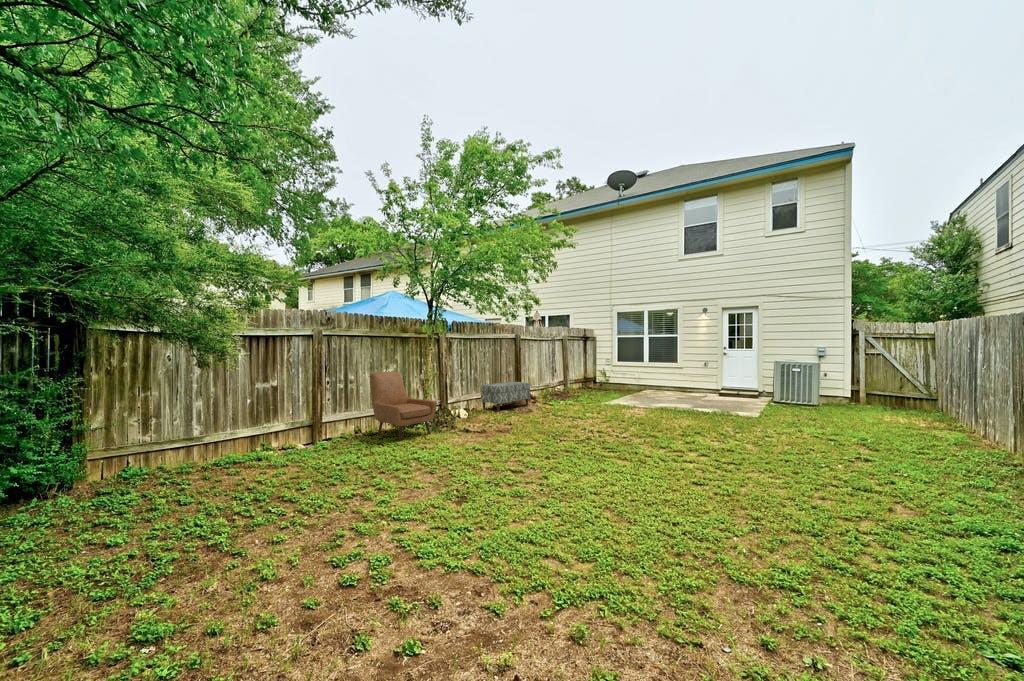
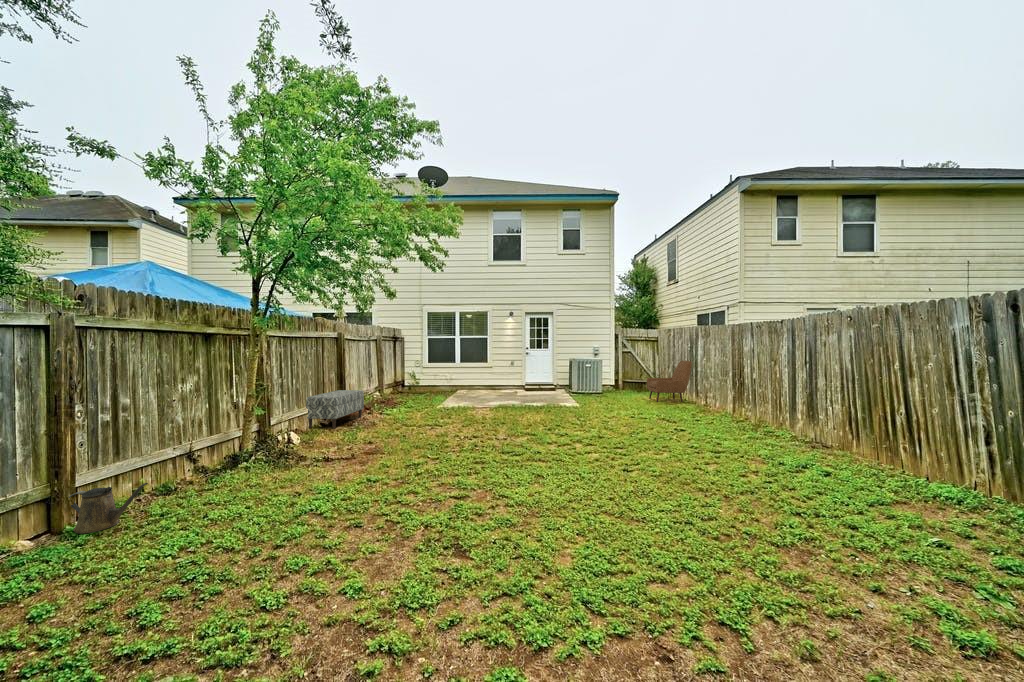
chair: present [370,371,437,441] -> present [647,361,692,402]
watering can: none [320,424,347,447] -> present [69,483,148,534]

